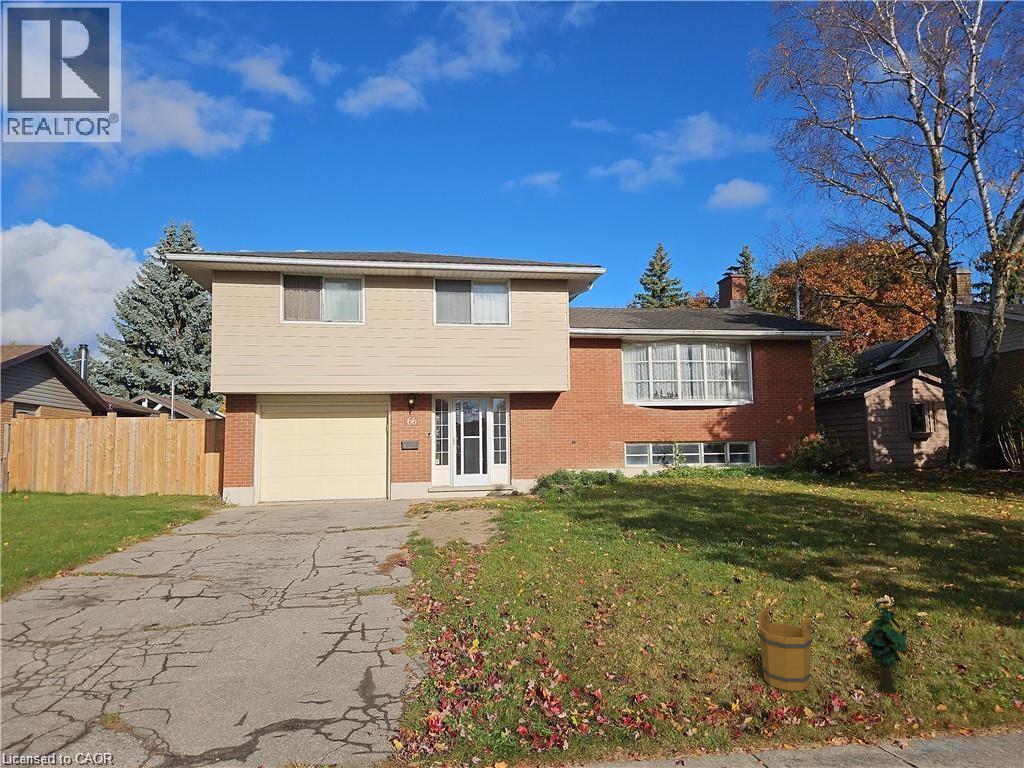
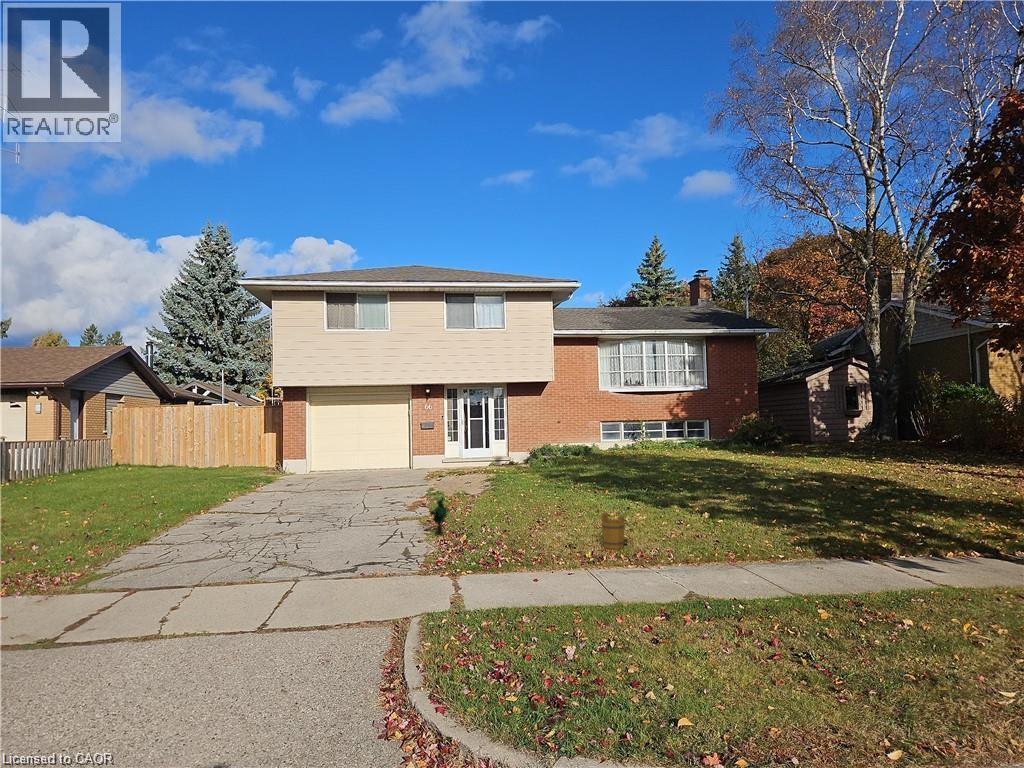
decorative plant: present [861,601,907,693] -> present [429,498,449,535]

